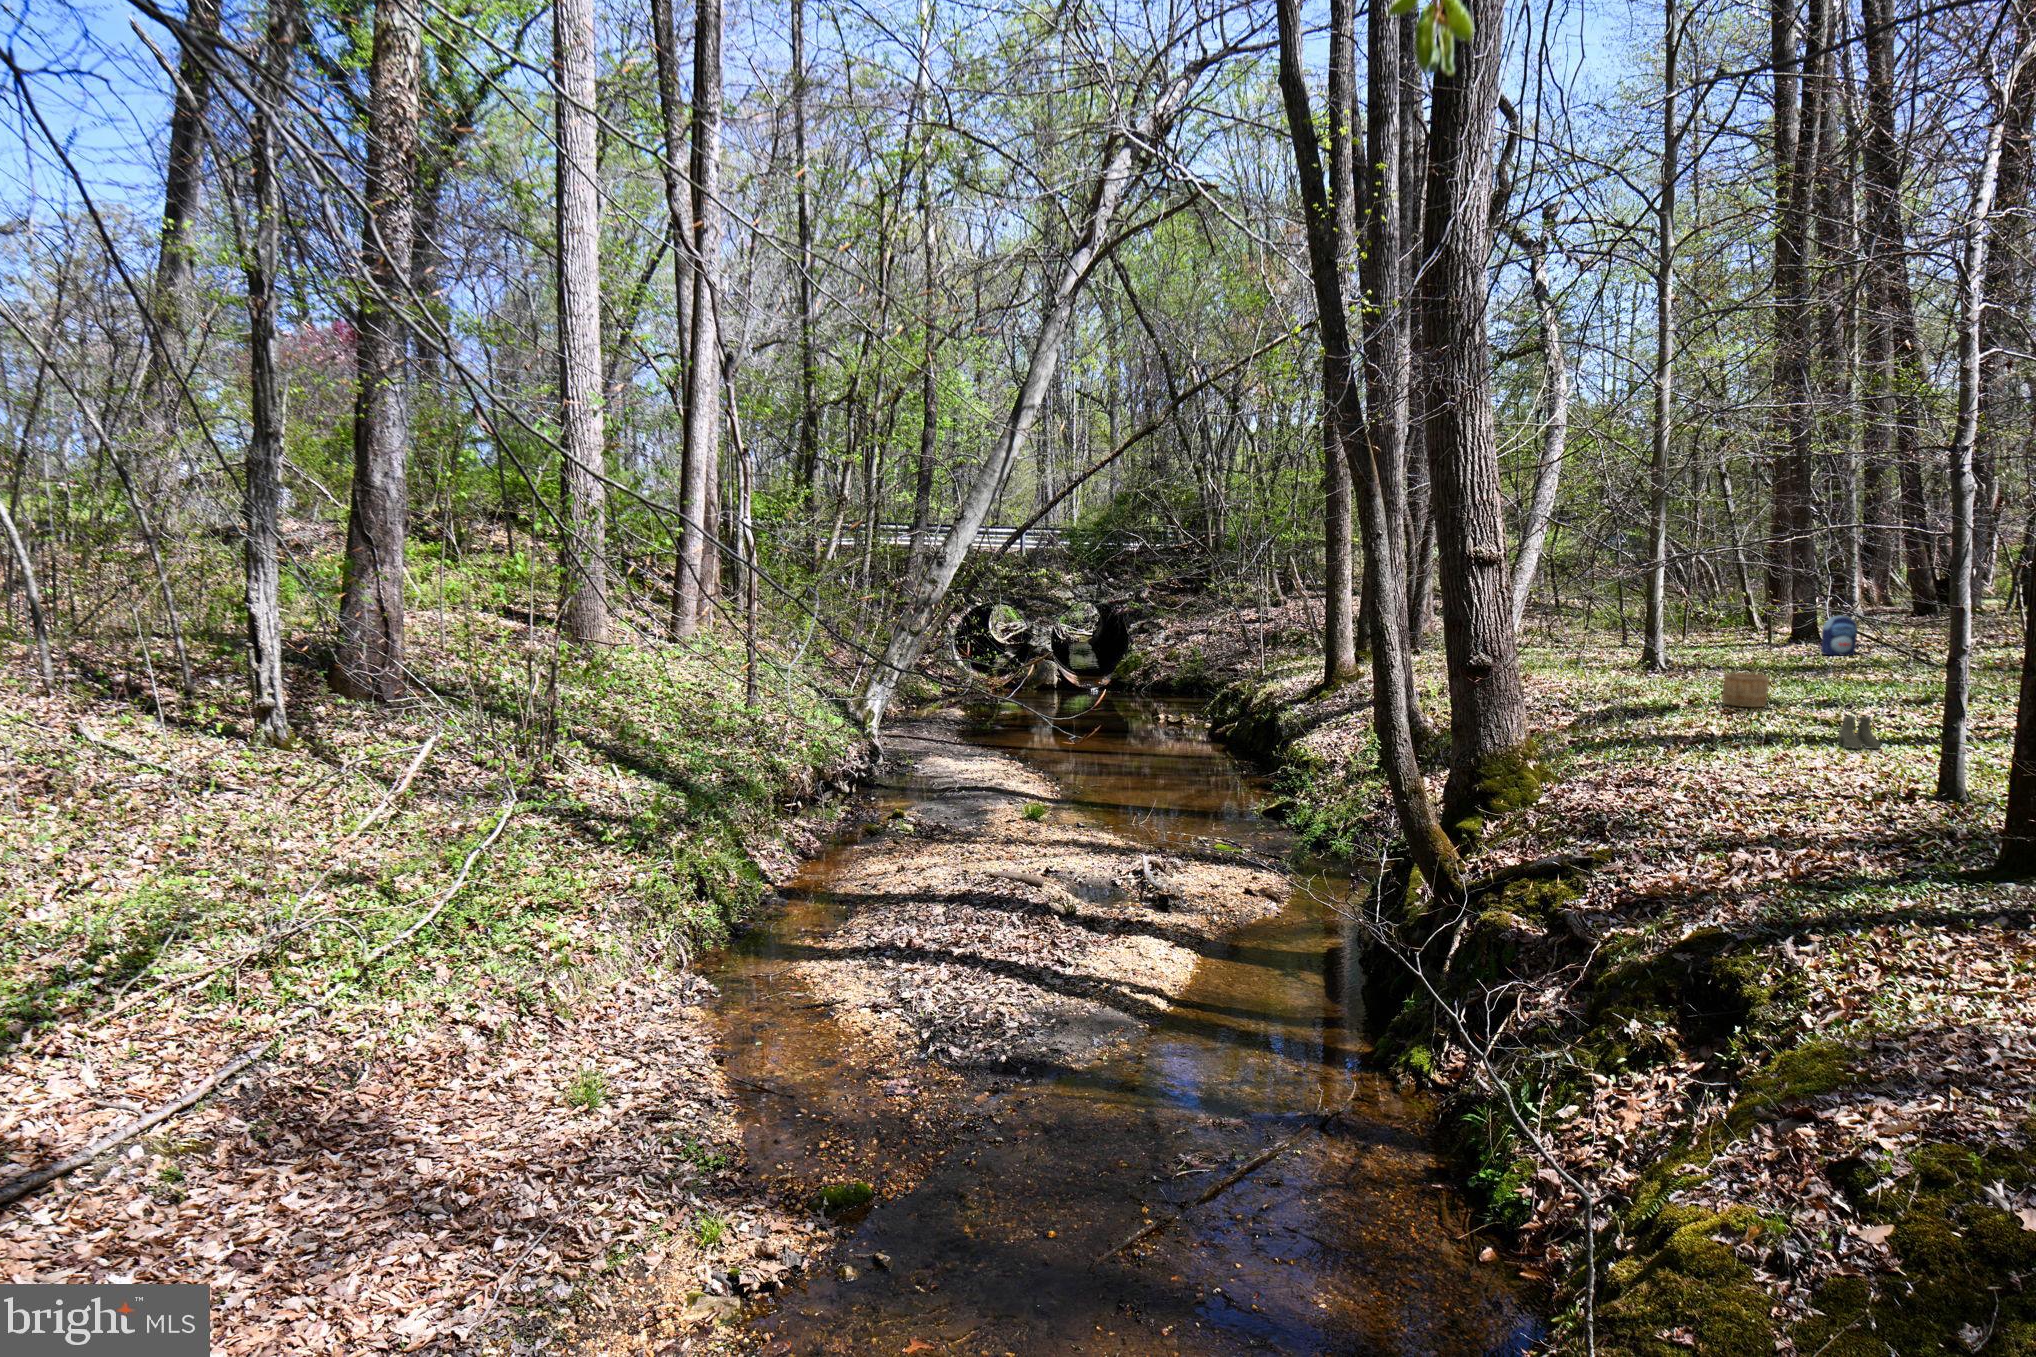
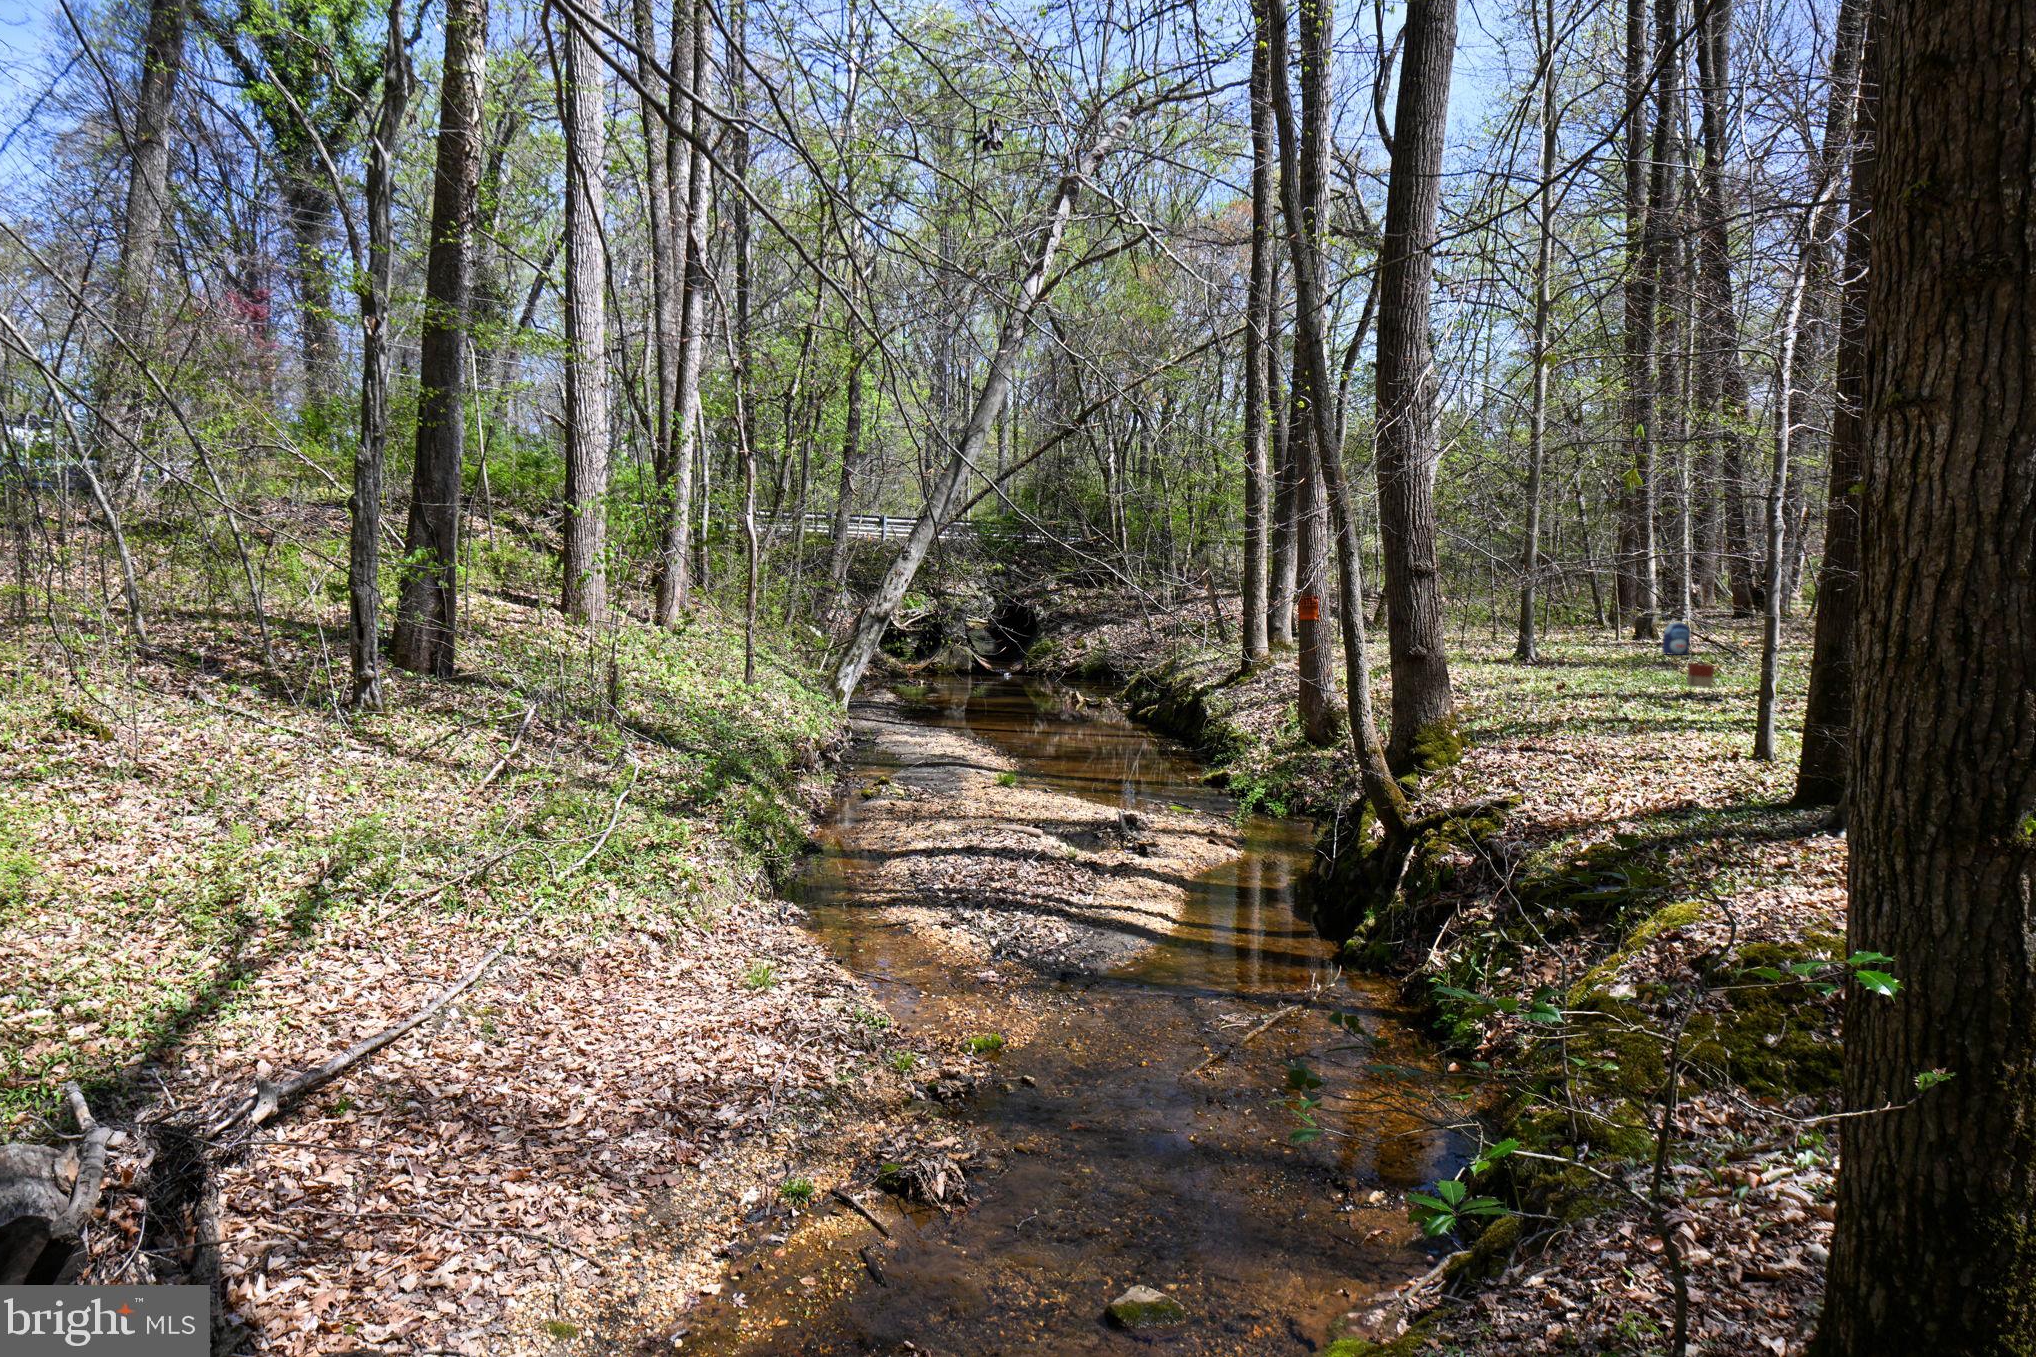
planter: none [1848,668,1887,713] -> present [1686,663,1714,691]
wooden bucket: present [1722,673,1769,707] -> none [1591,666,1628,694]
boots: present [1838,716,1880,749] -> none [1680,699,1711,725]

